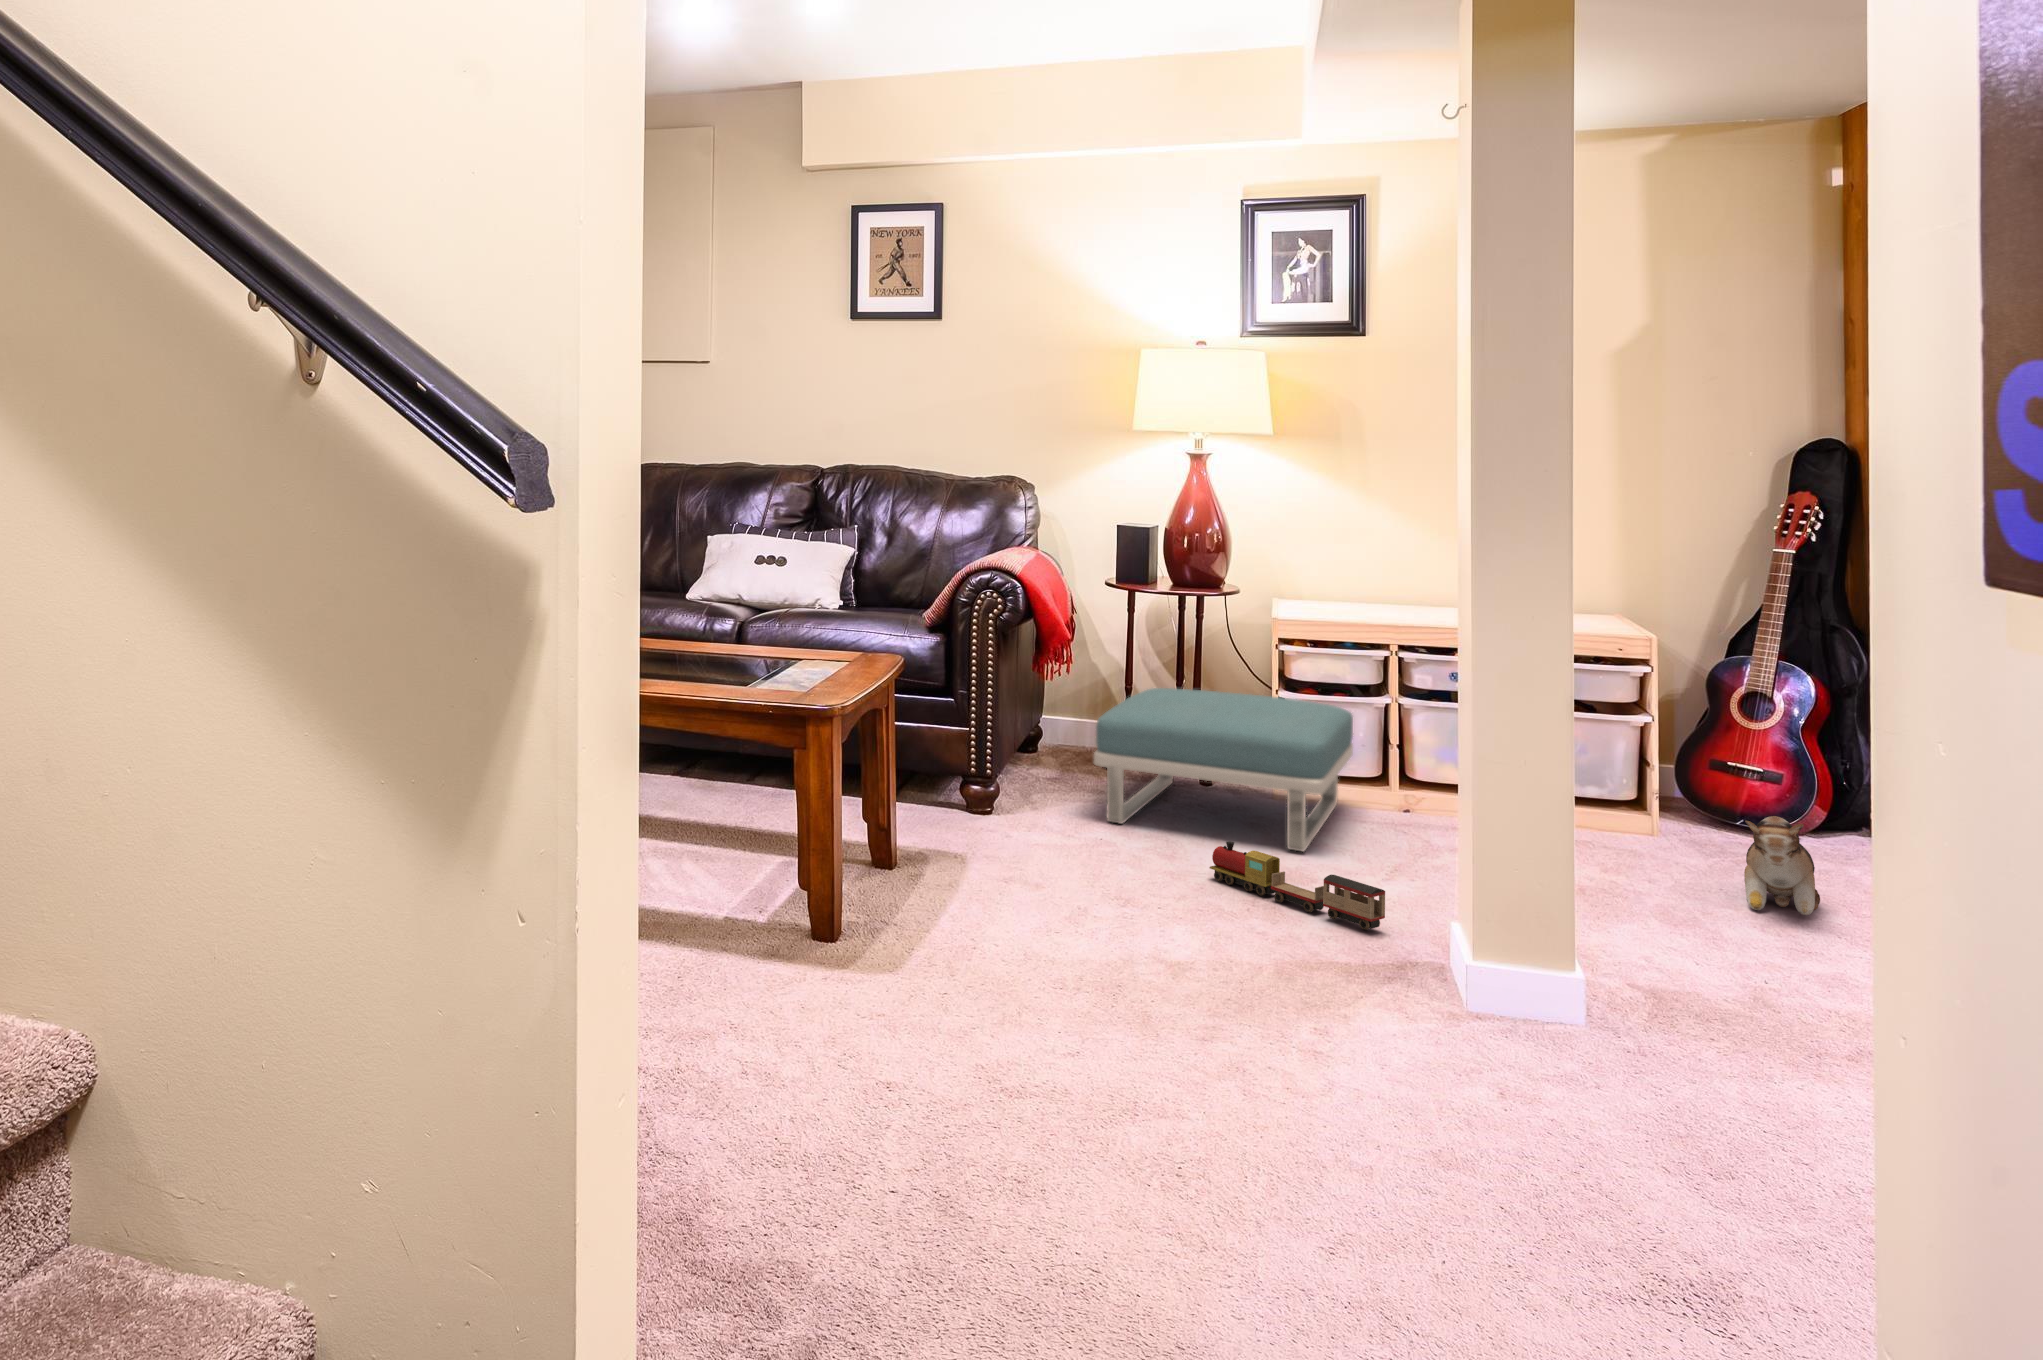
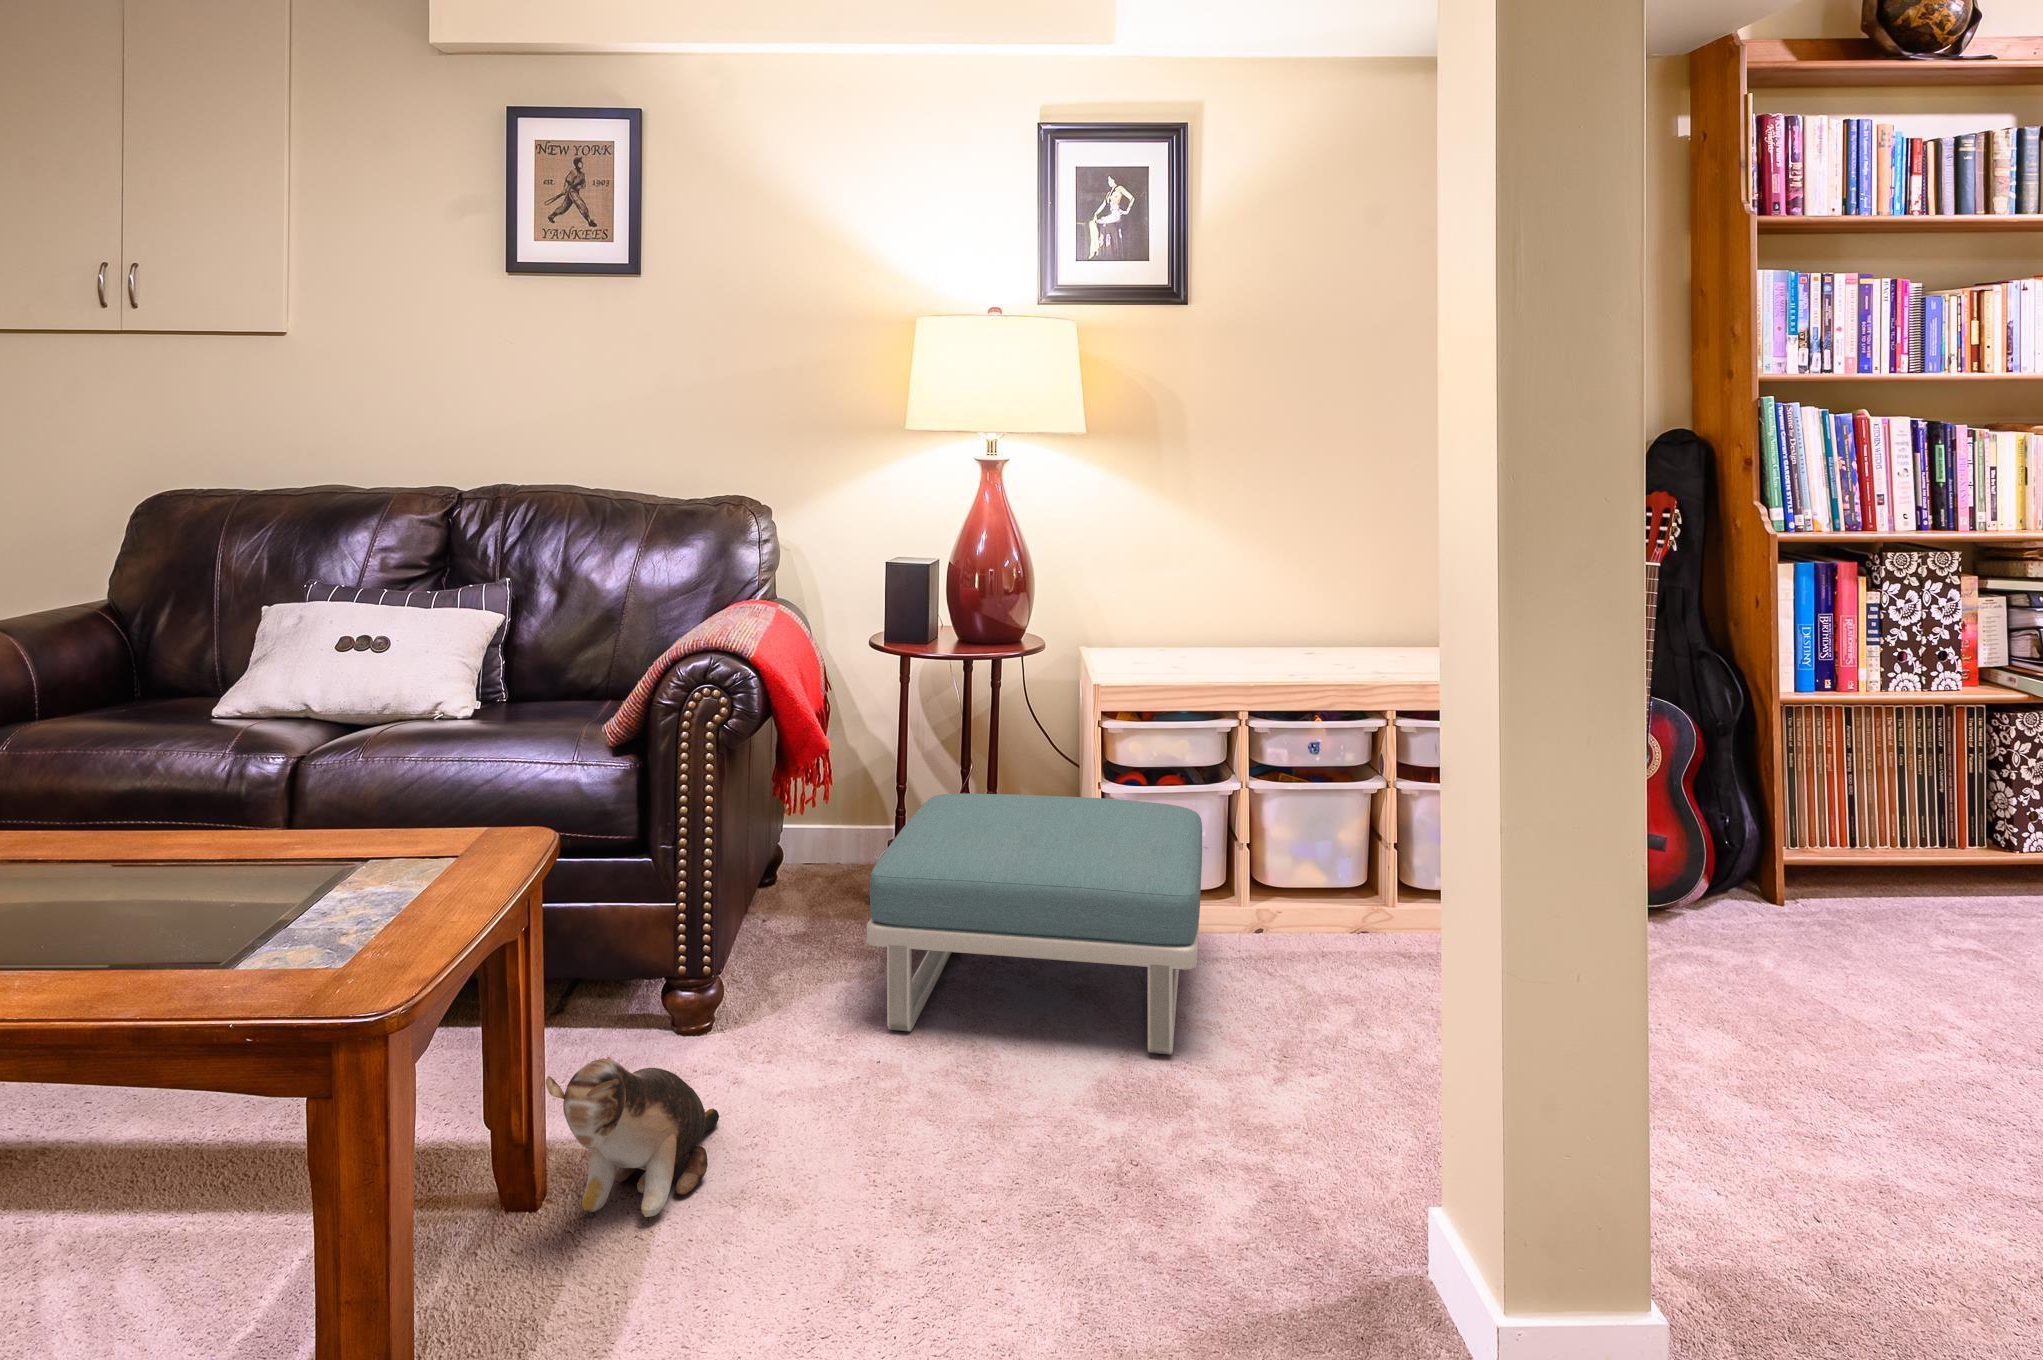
plush toy: present [1744,816,1820,915] -> present [546,1057,719,1217]
toy train: present [1209,841,1385,930] -> none [1057,1087,1343,1251]

